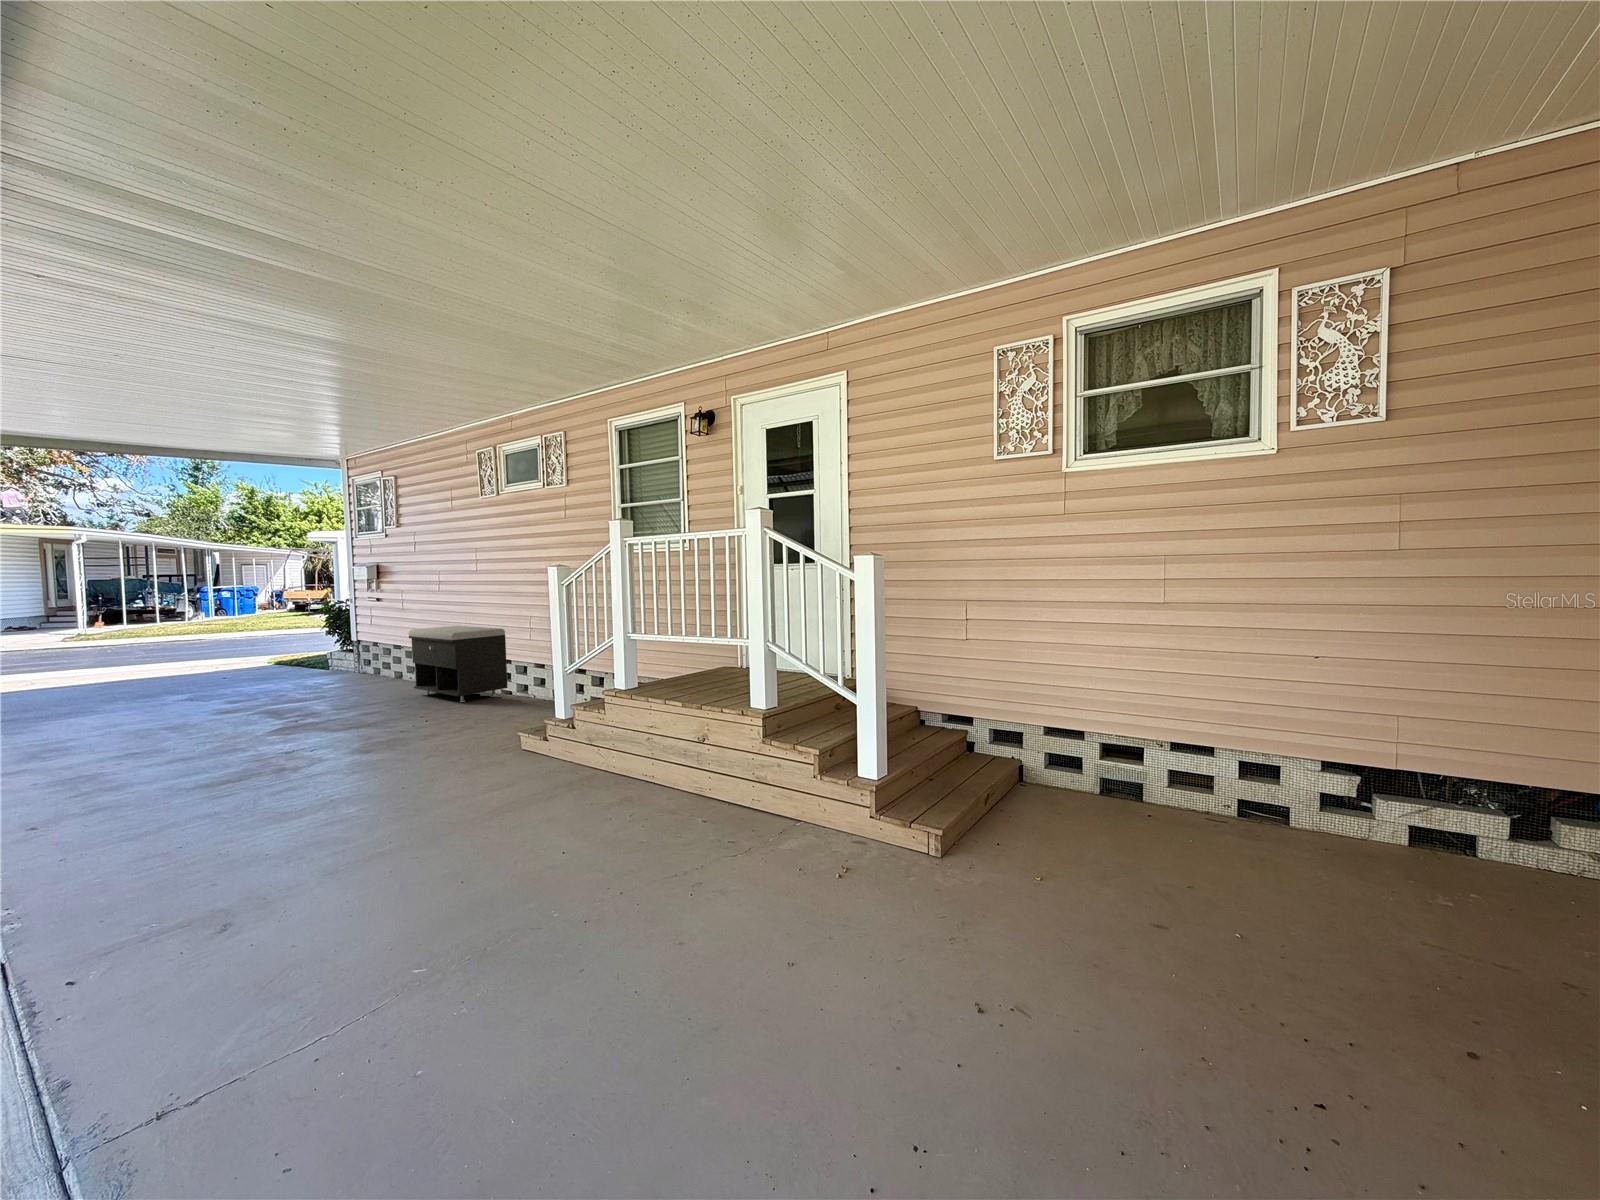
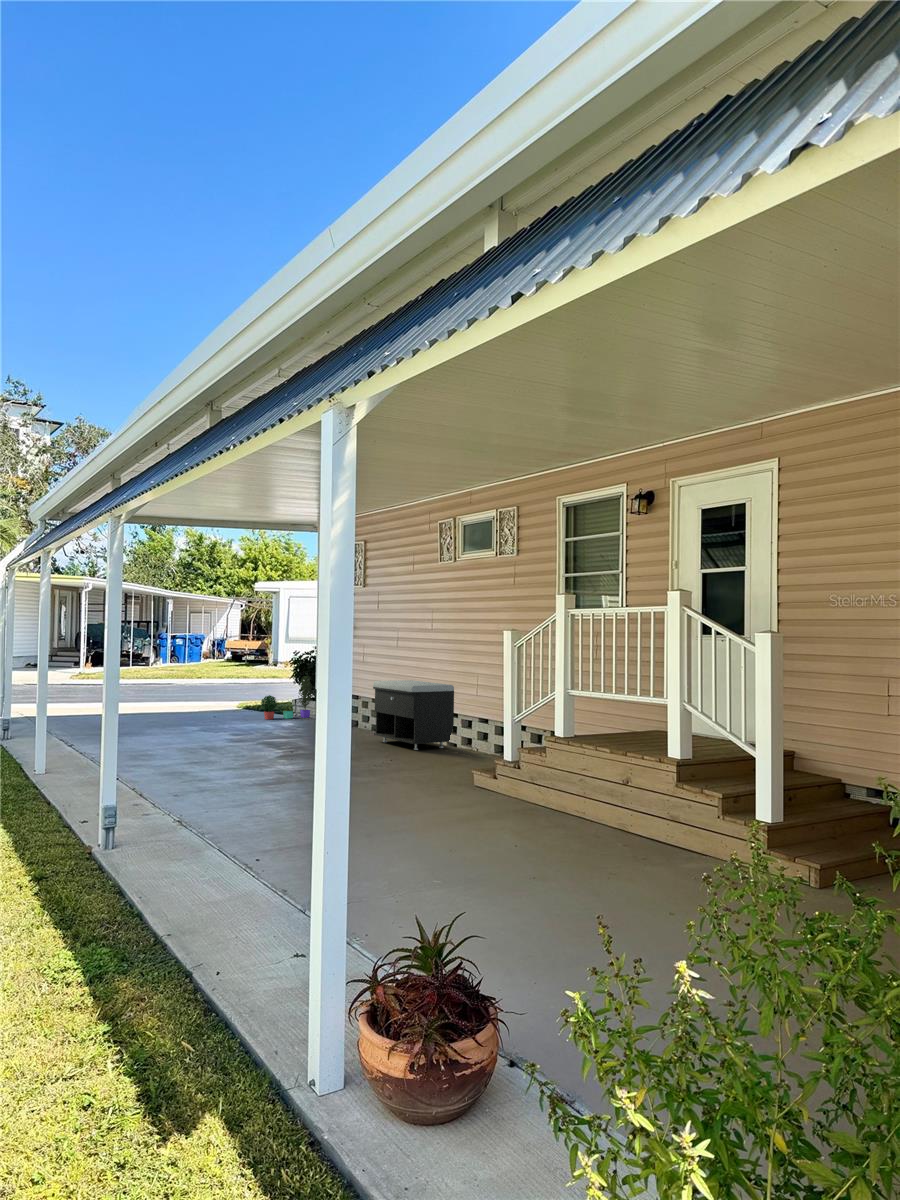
potted plant: none [279,626,352,678] -> present [261,676,313,720]

